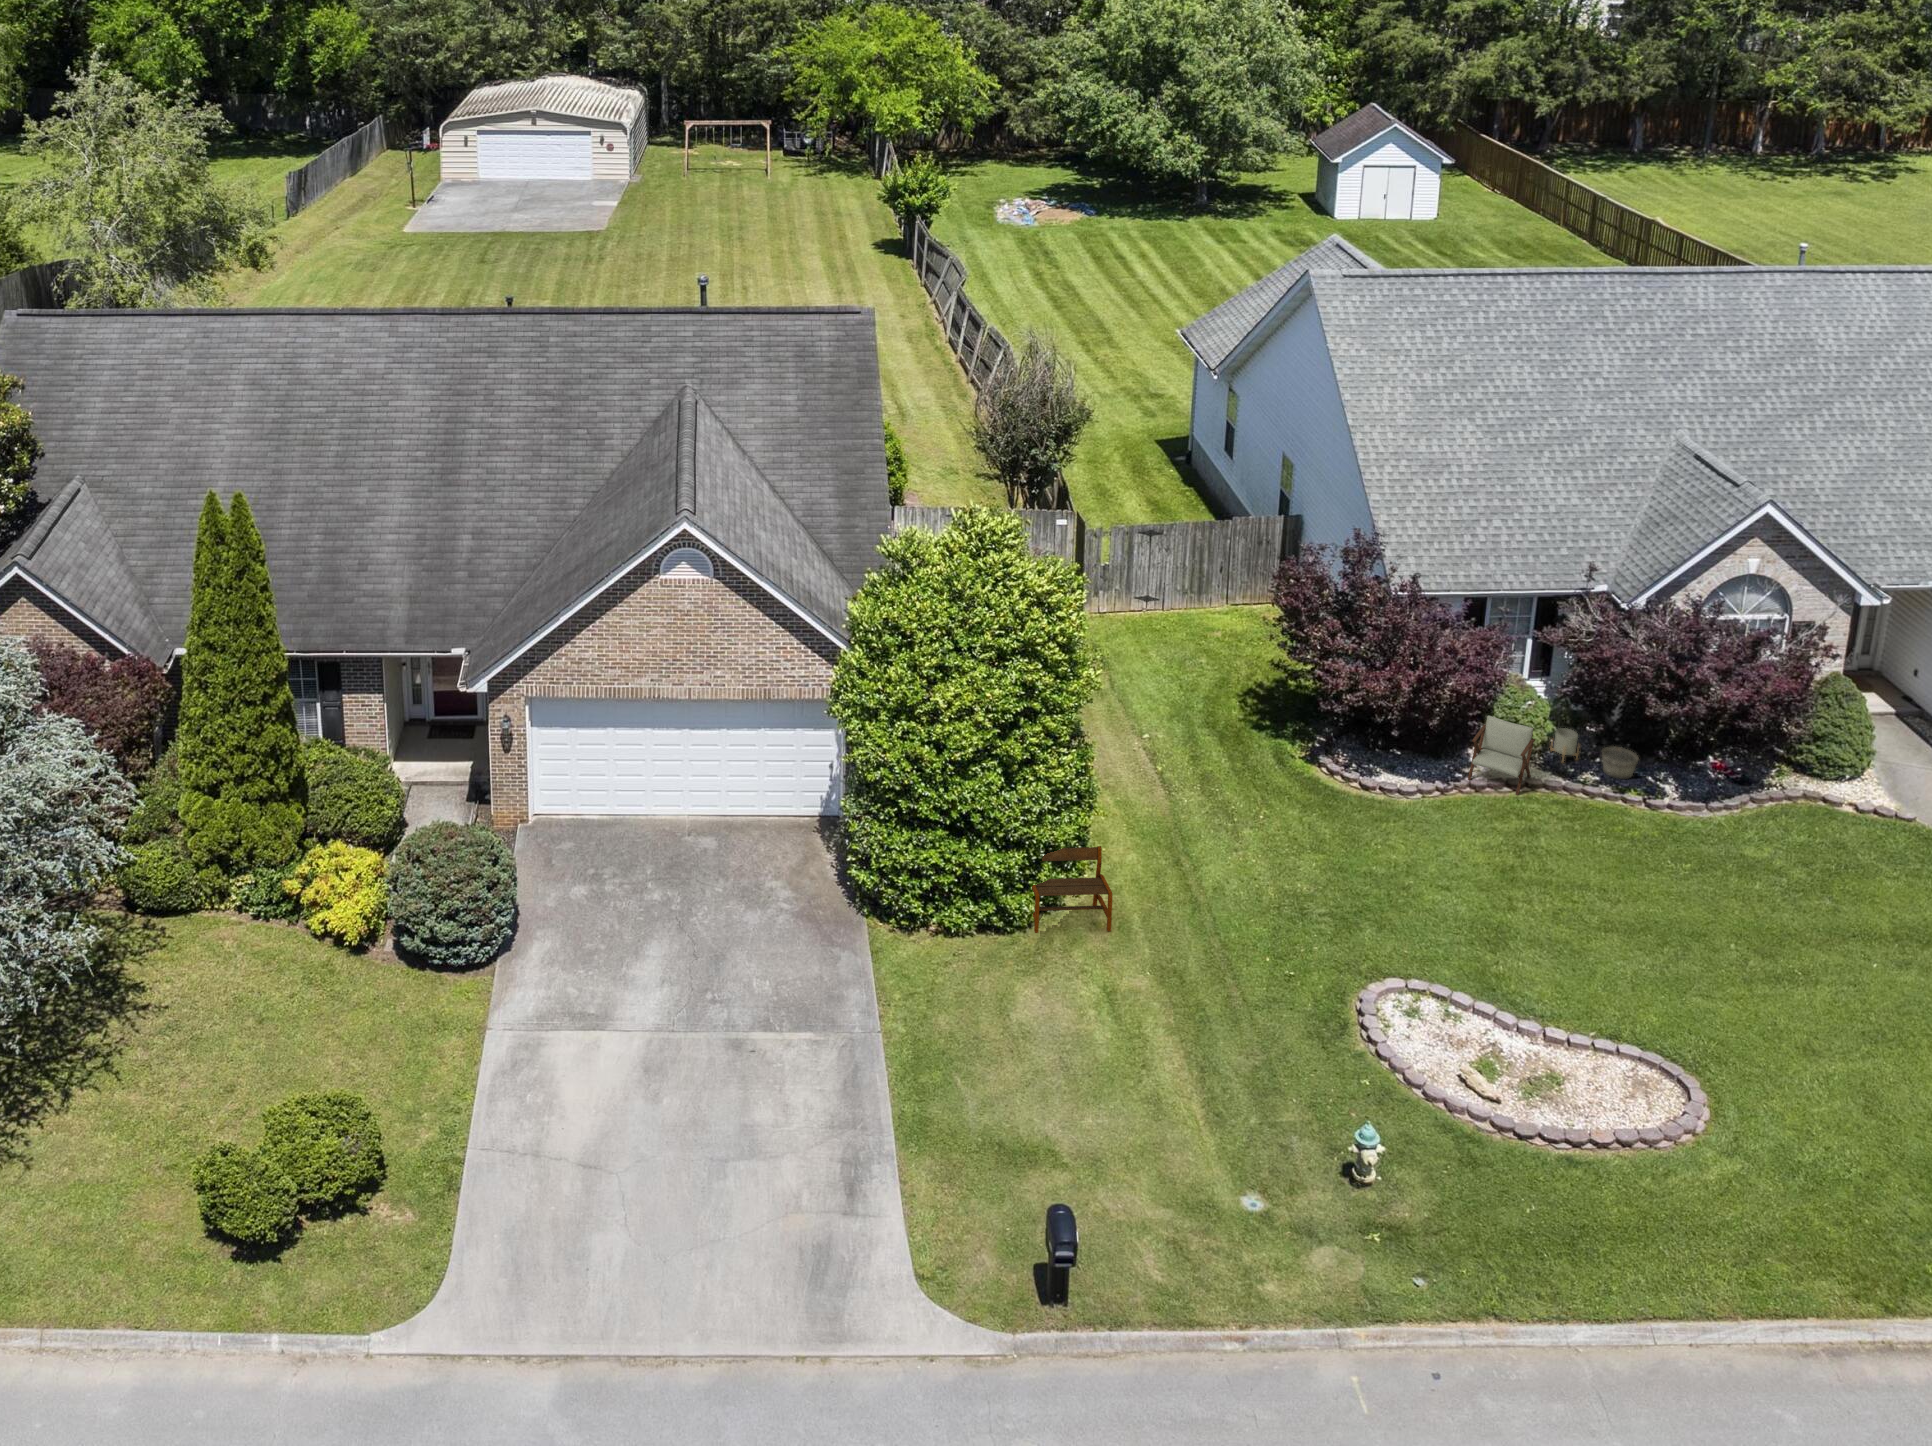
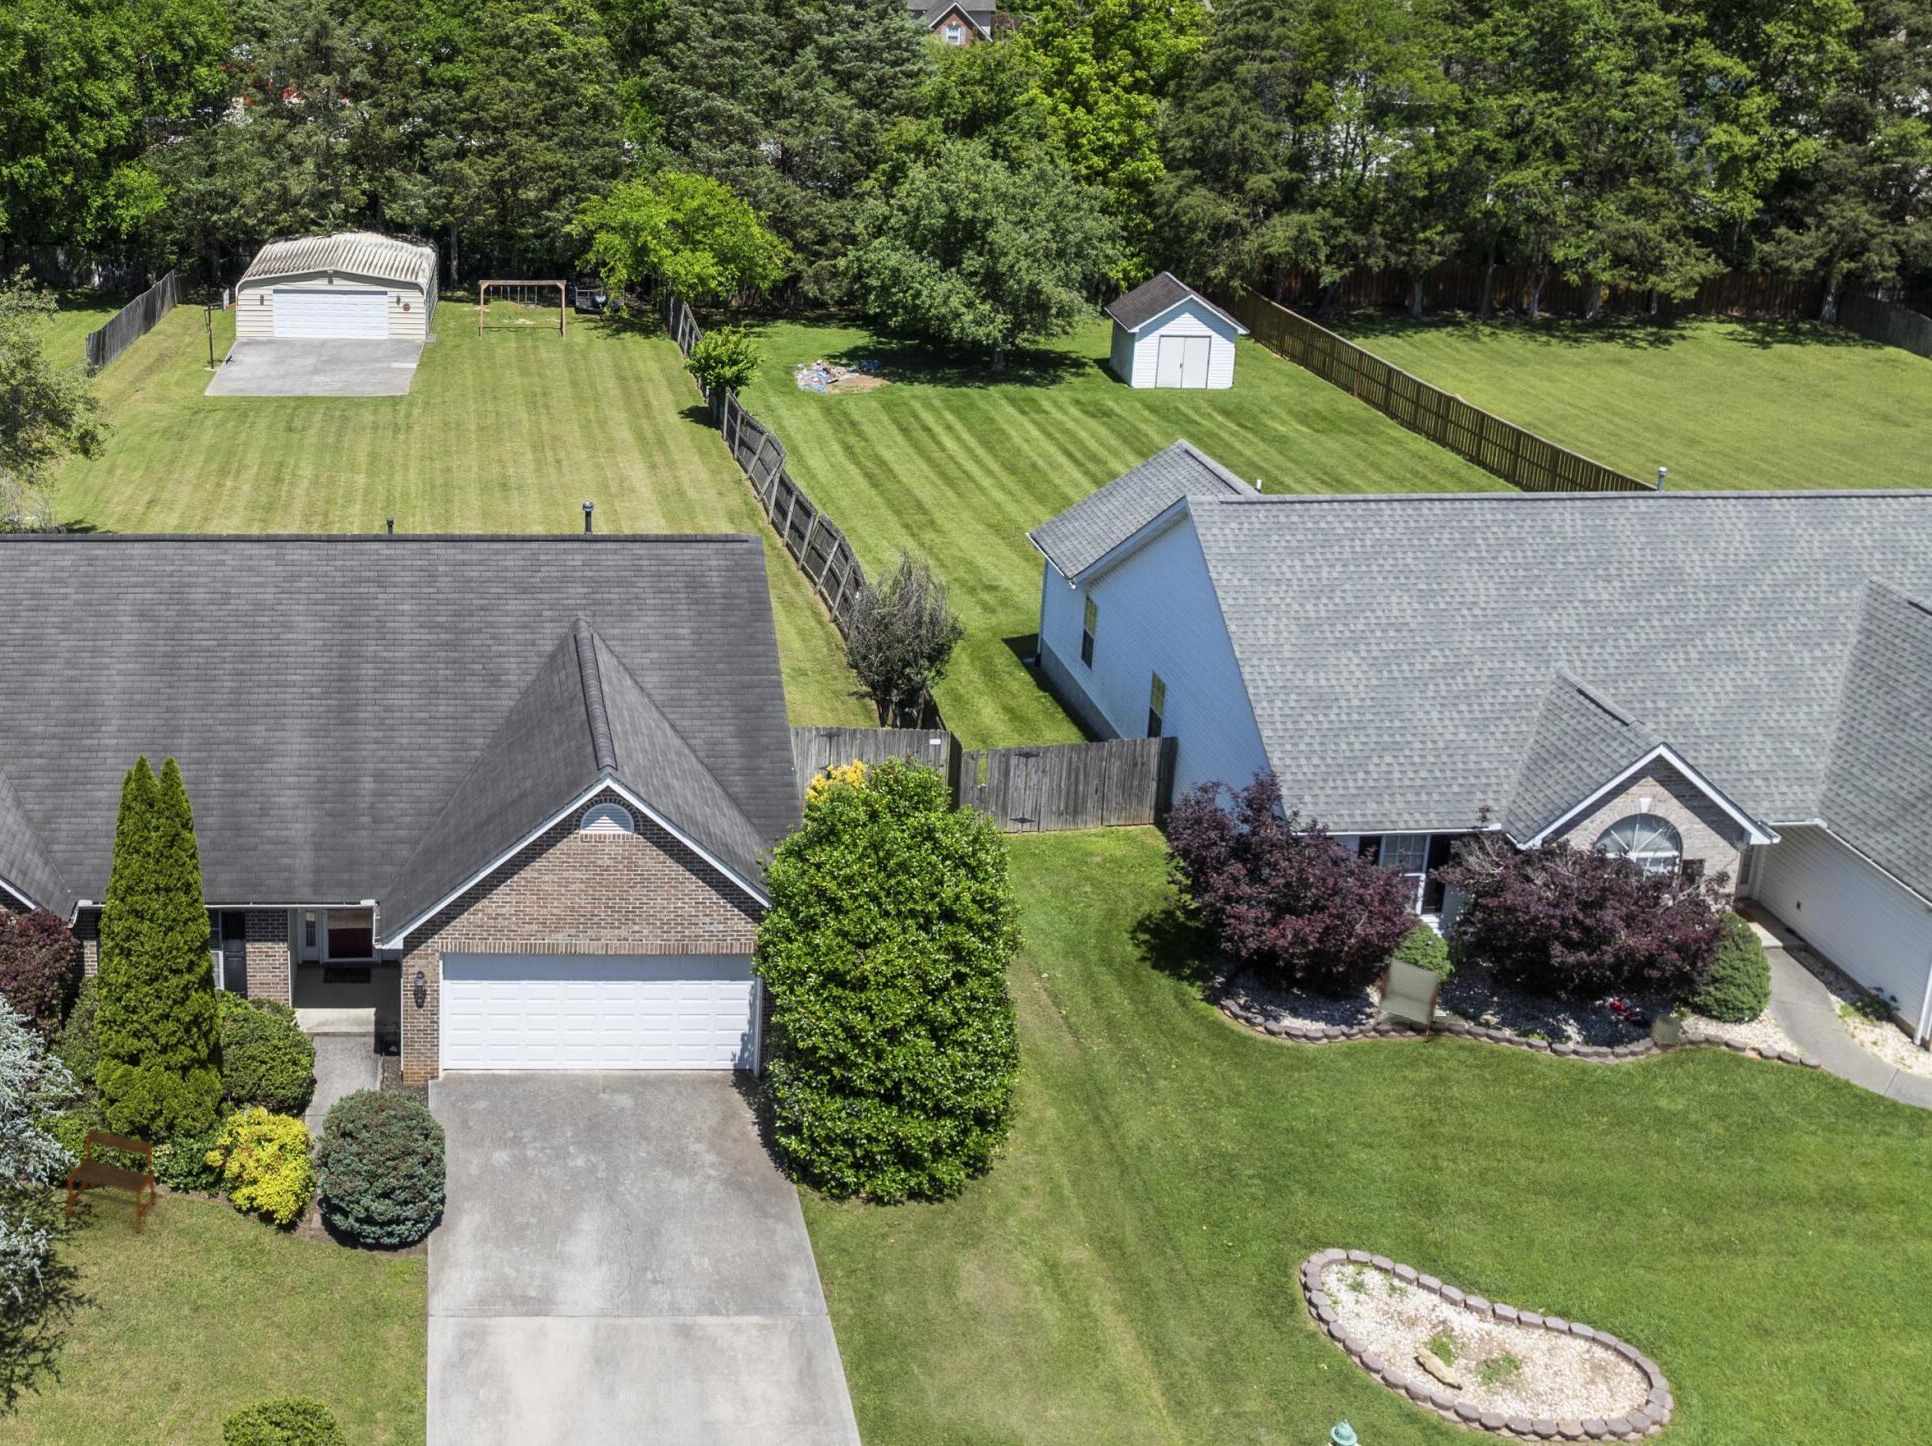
planter: present [1551,728,1580,757] -> present [1652,1015,1681,1049]
wooden bucket: present [1602,747,1639,779] -> none [1505,989,1542,1024]
bench: present [1032,846,1113,933] -> present [68,1128,157,1232]

